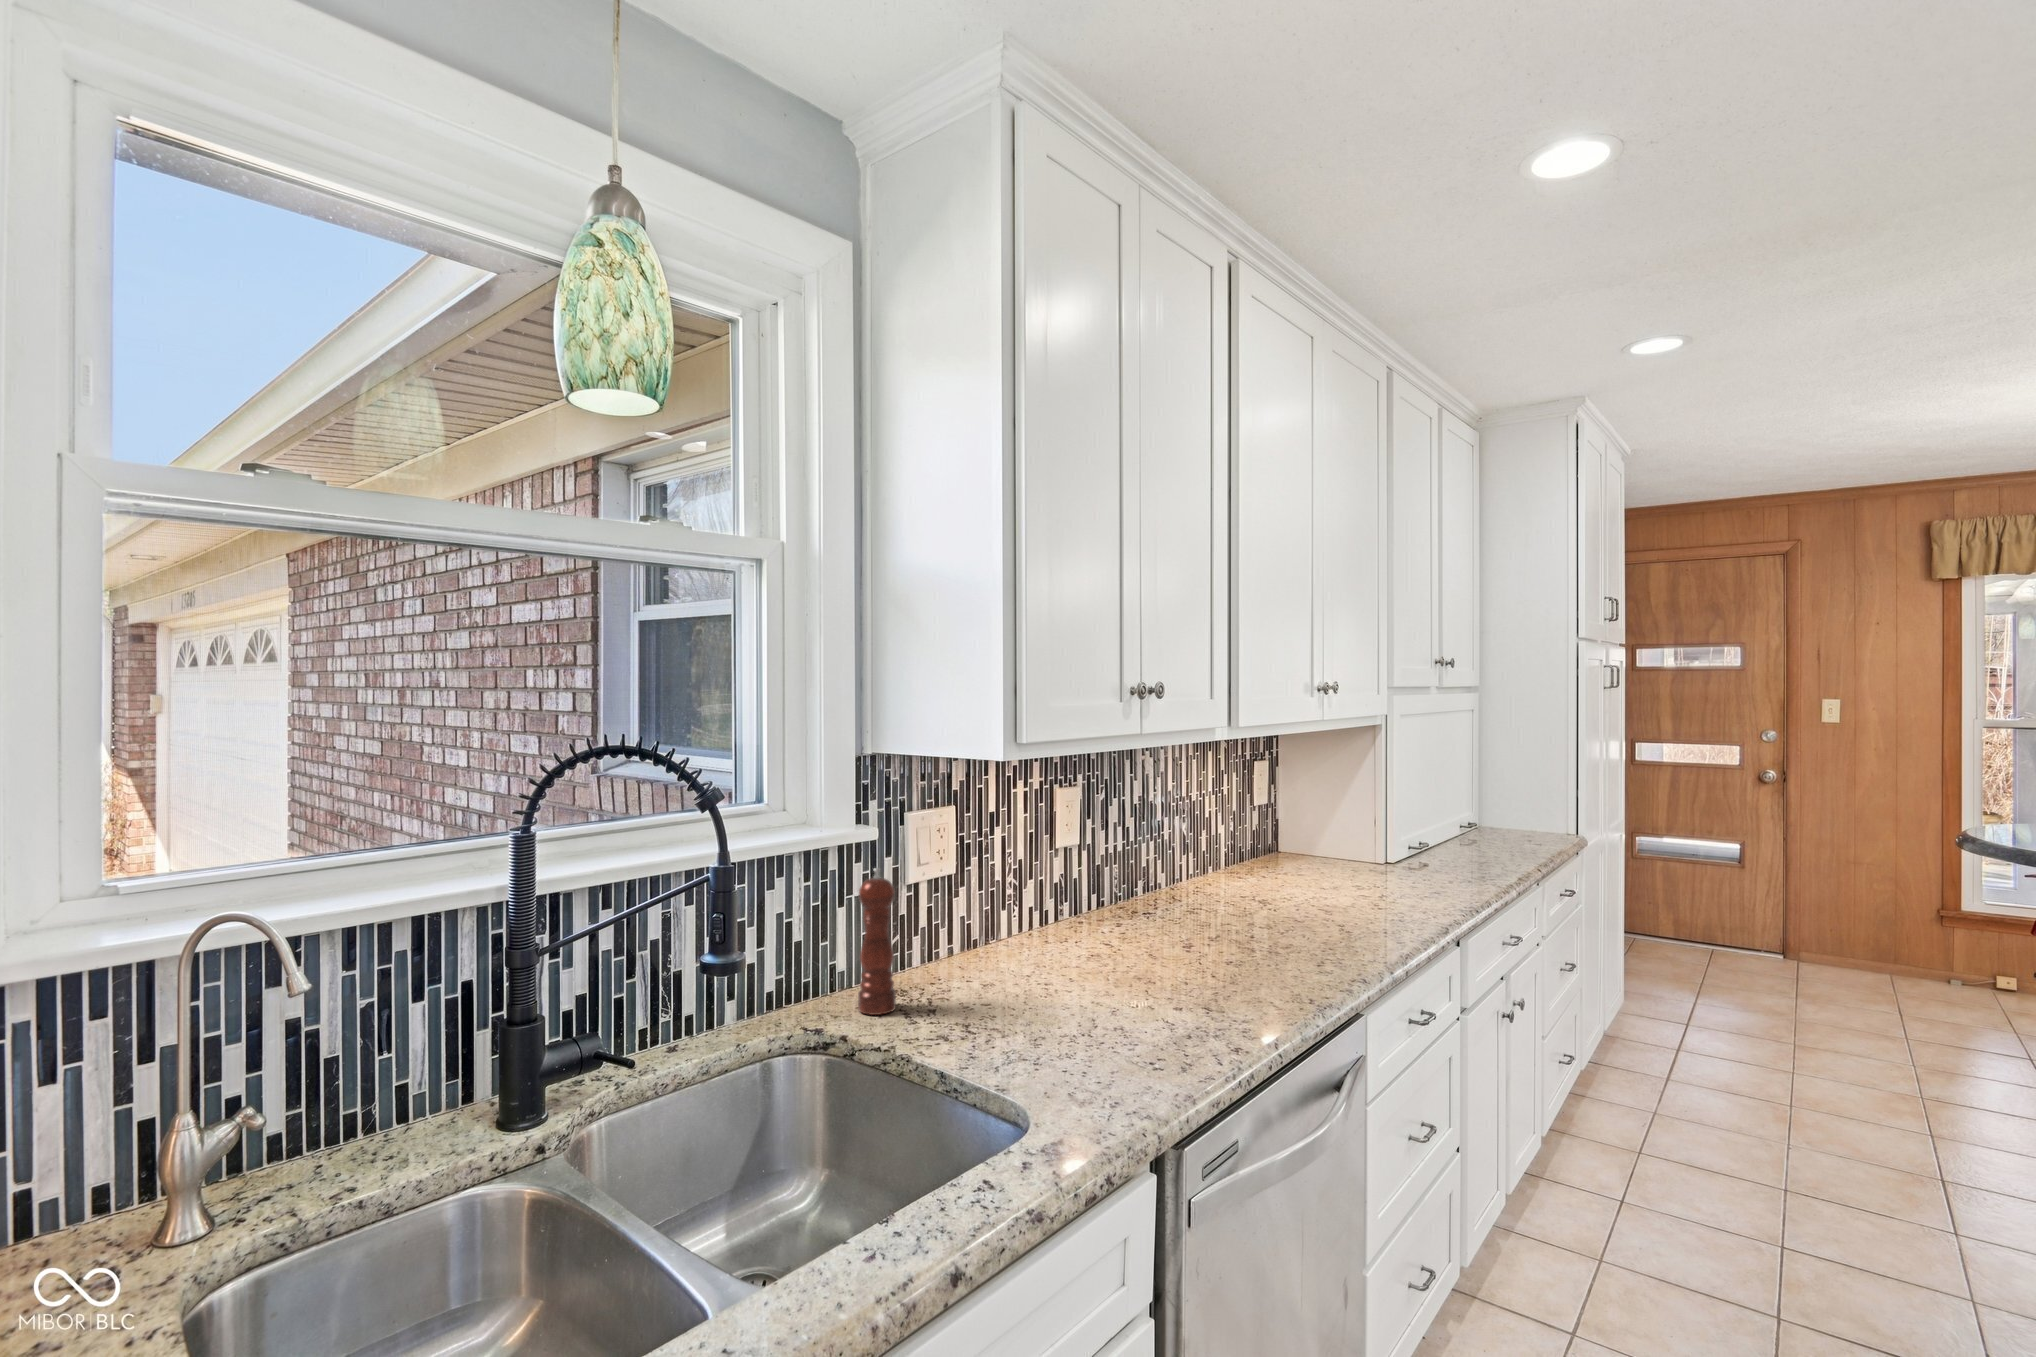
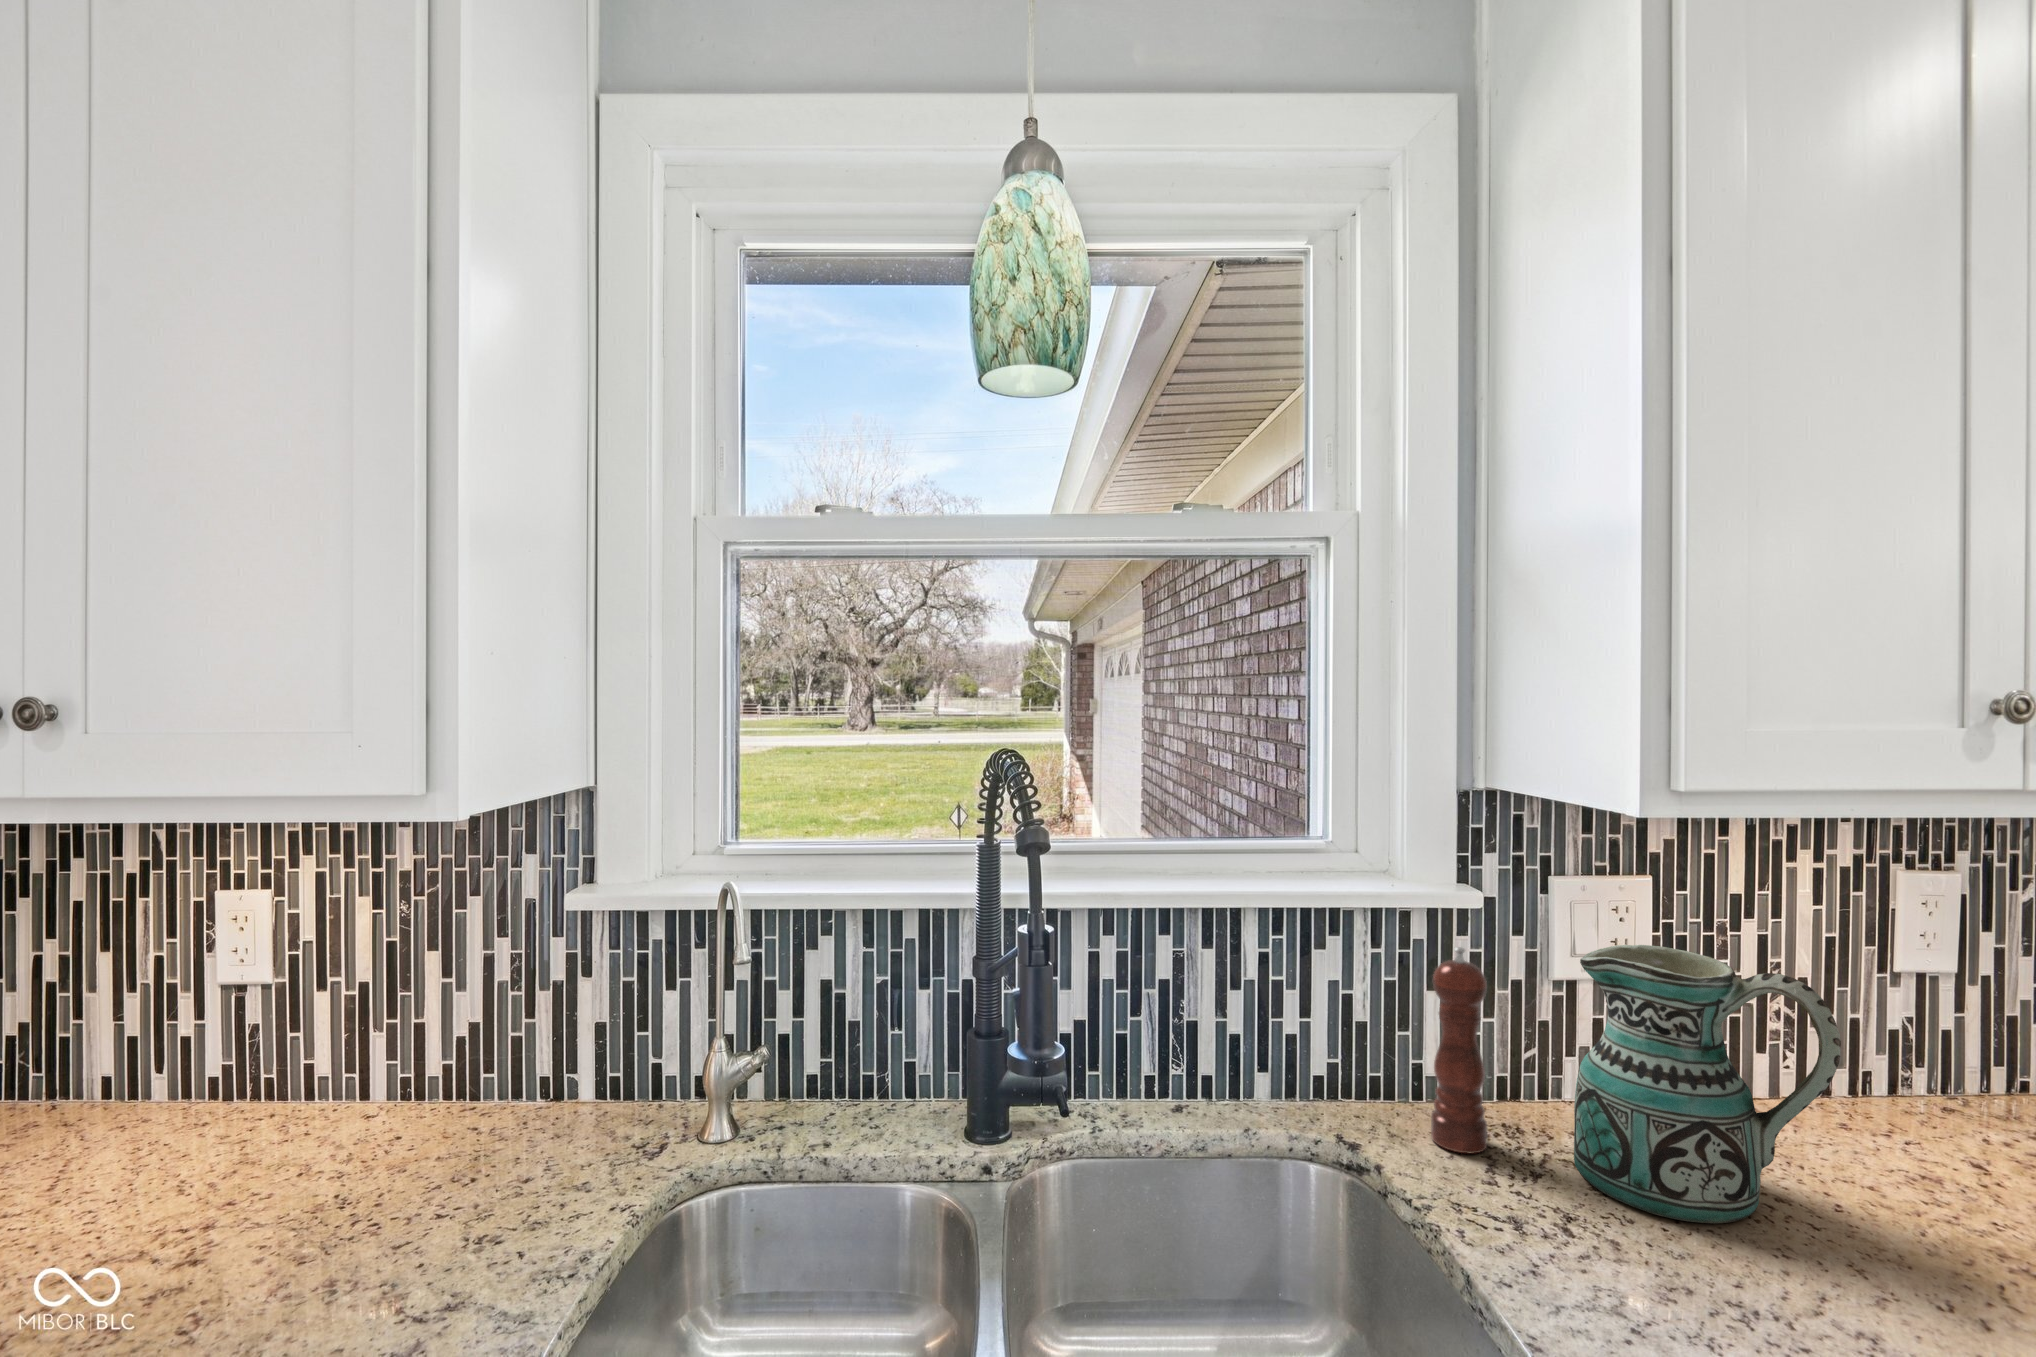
ceramic pitcher: none [944,846,1081,1010] -> present [1574,945,1841,1223]

